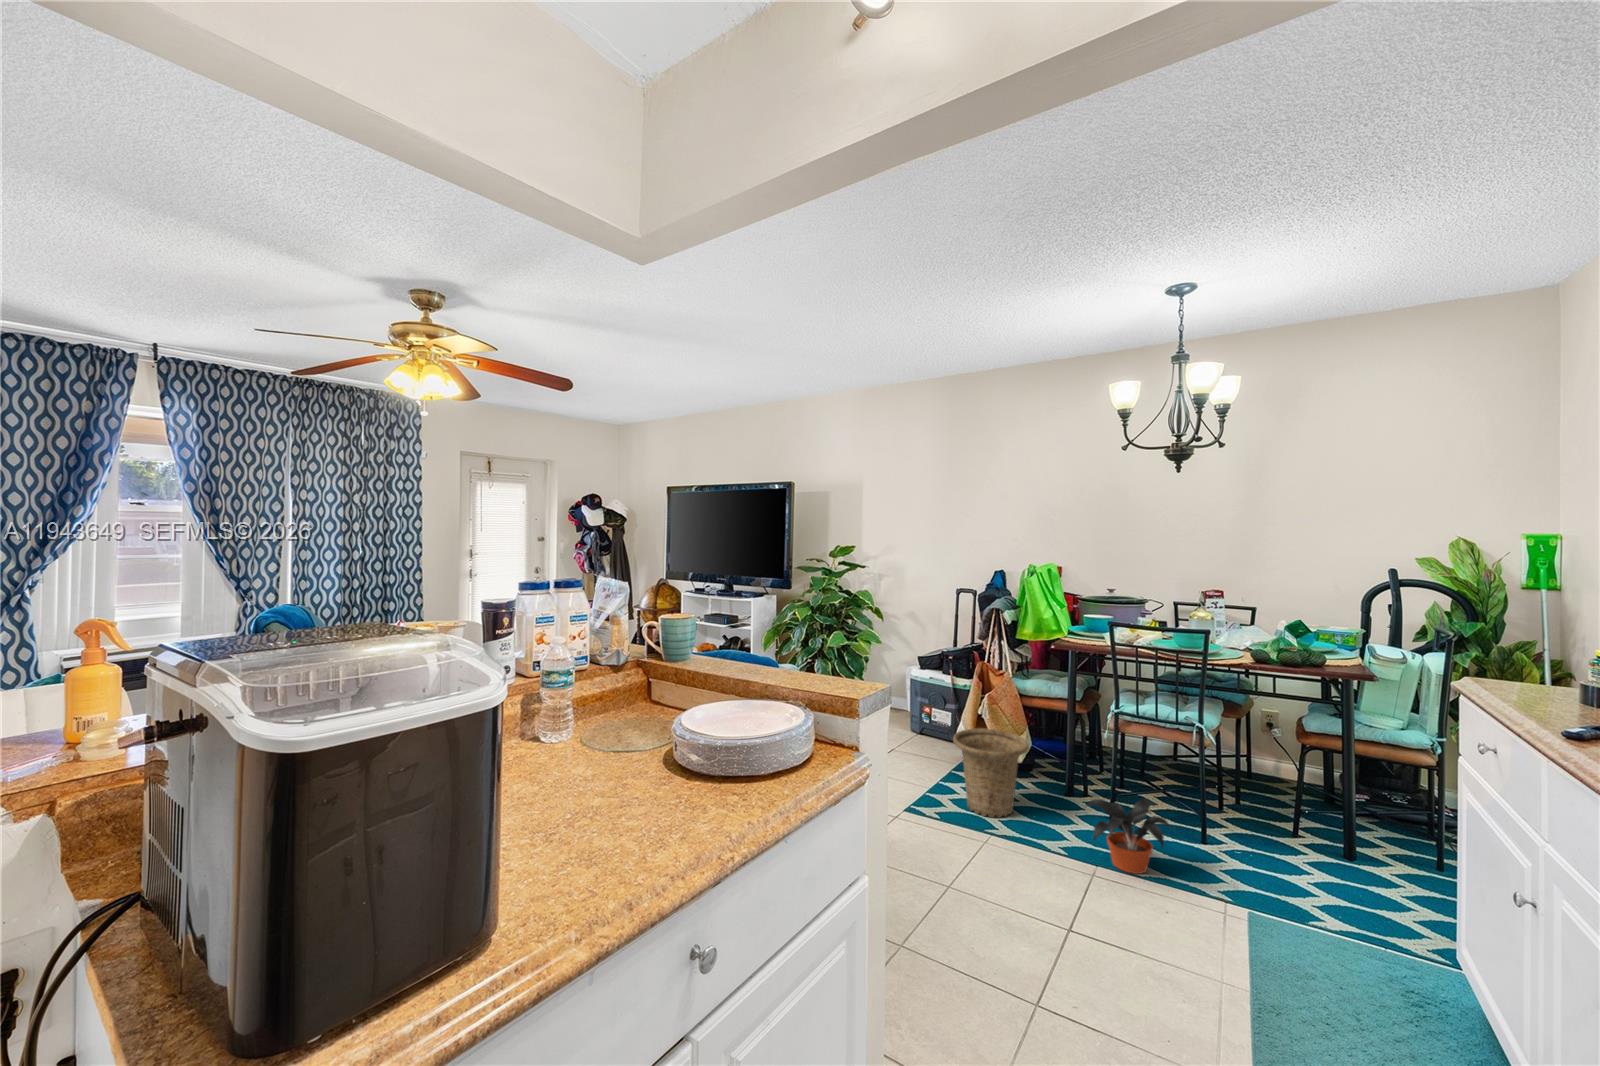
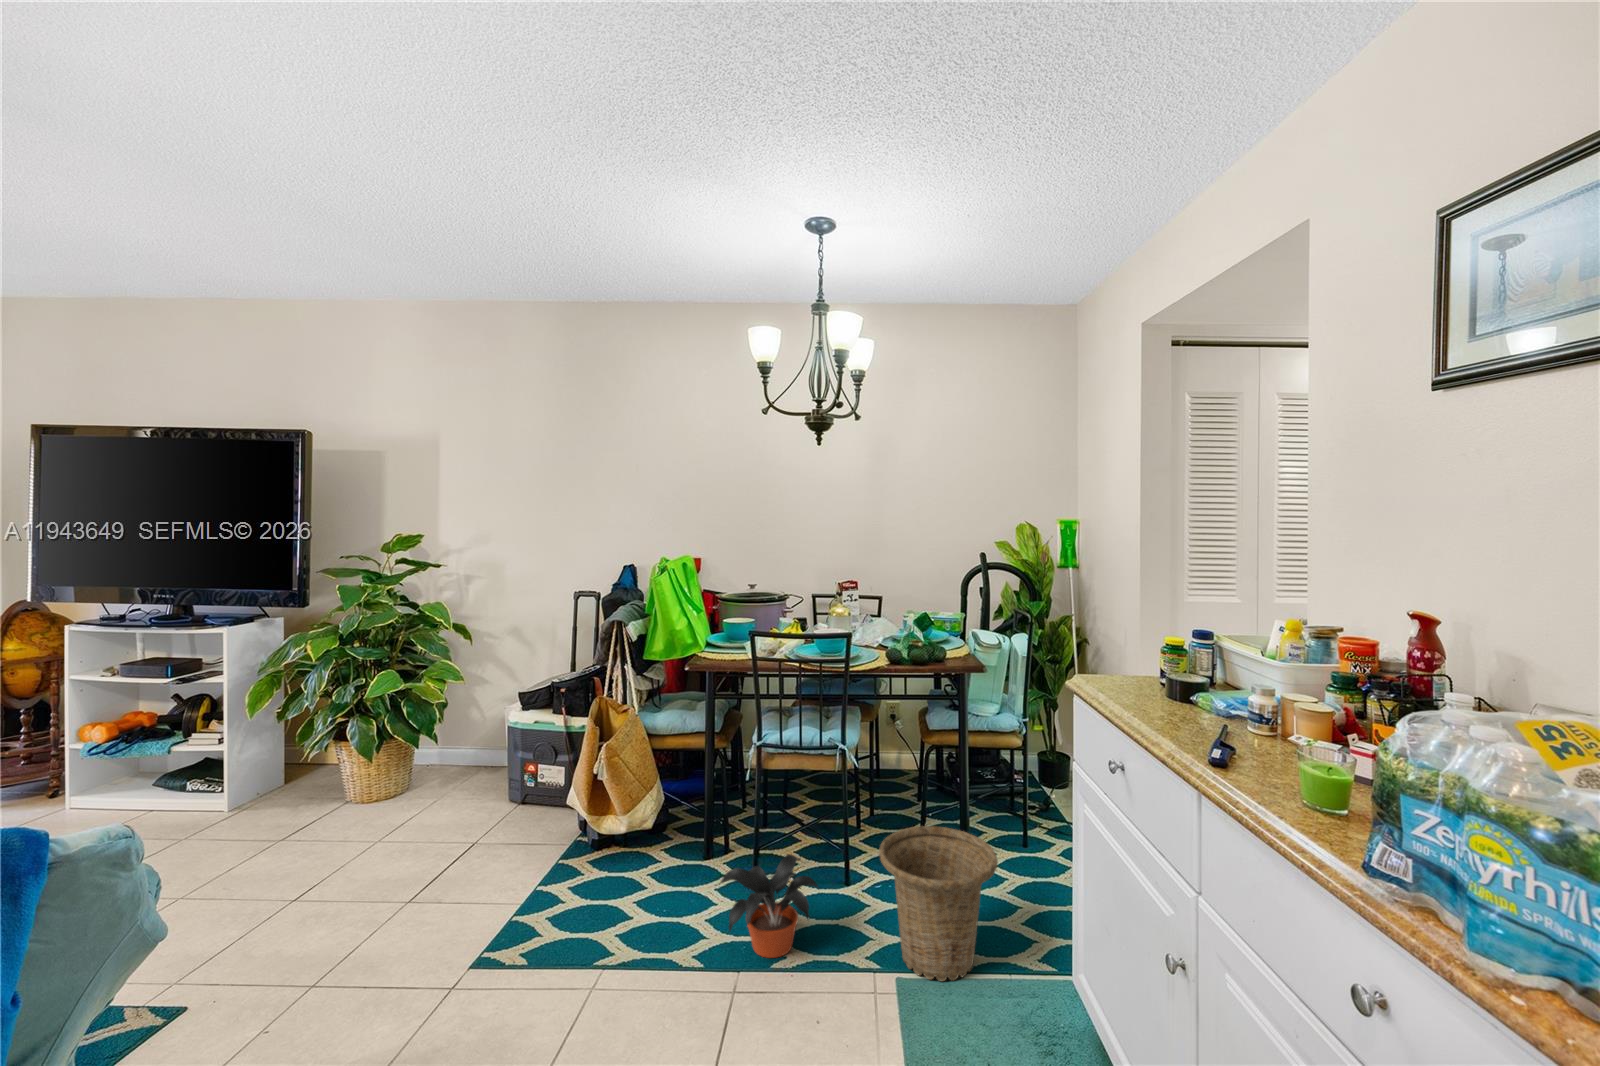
basket: present [953,728,1029,817] -> present [879,826,998,981]

